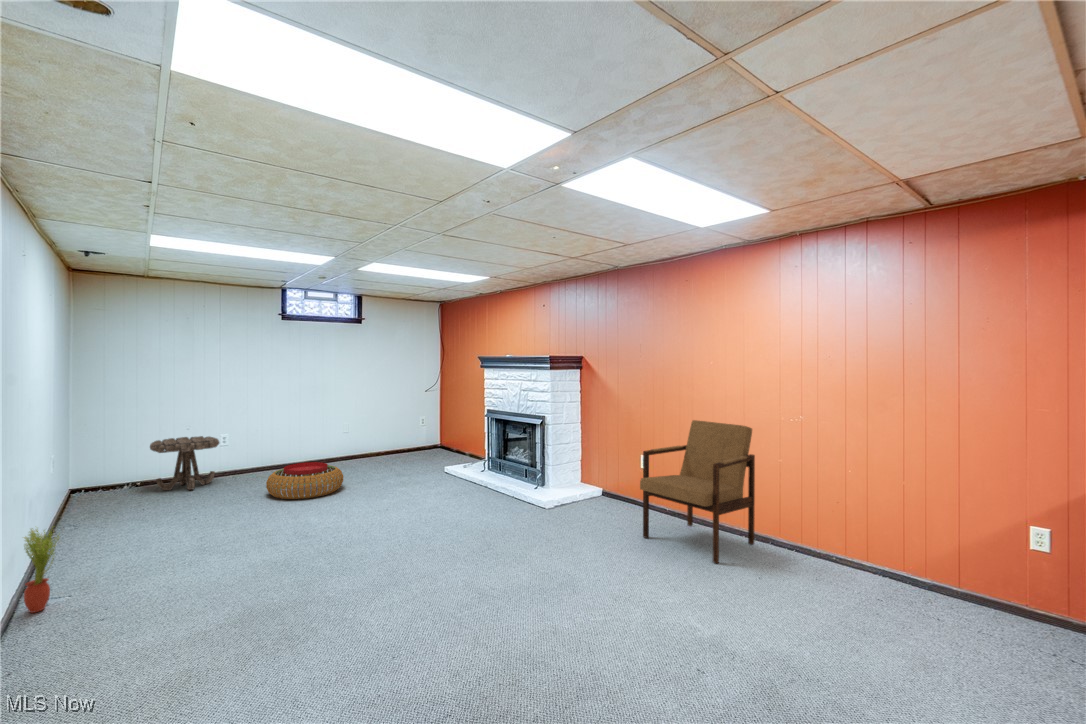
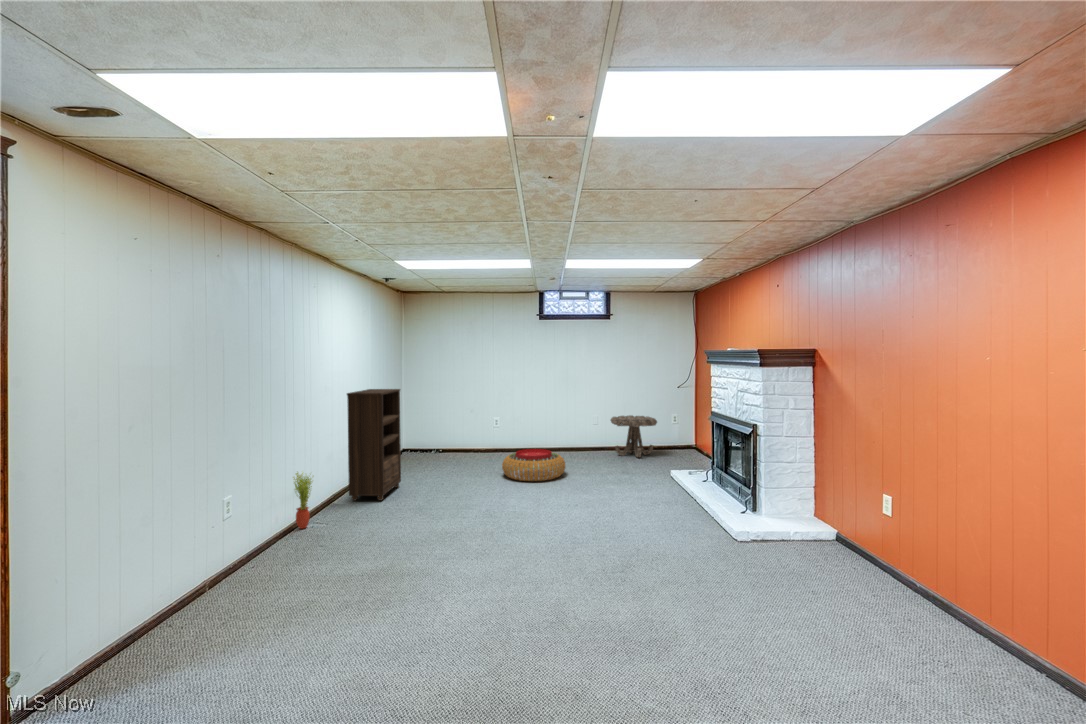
bookshelf: none [70,402,134,562] -> present [347,389,401,501]
armchair: present [640,420,755,563] -> none [814,450,1044,695]
side table: present [150,436,219,490] -> present [611,415,657,457]

